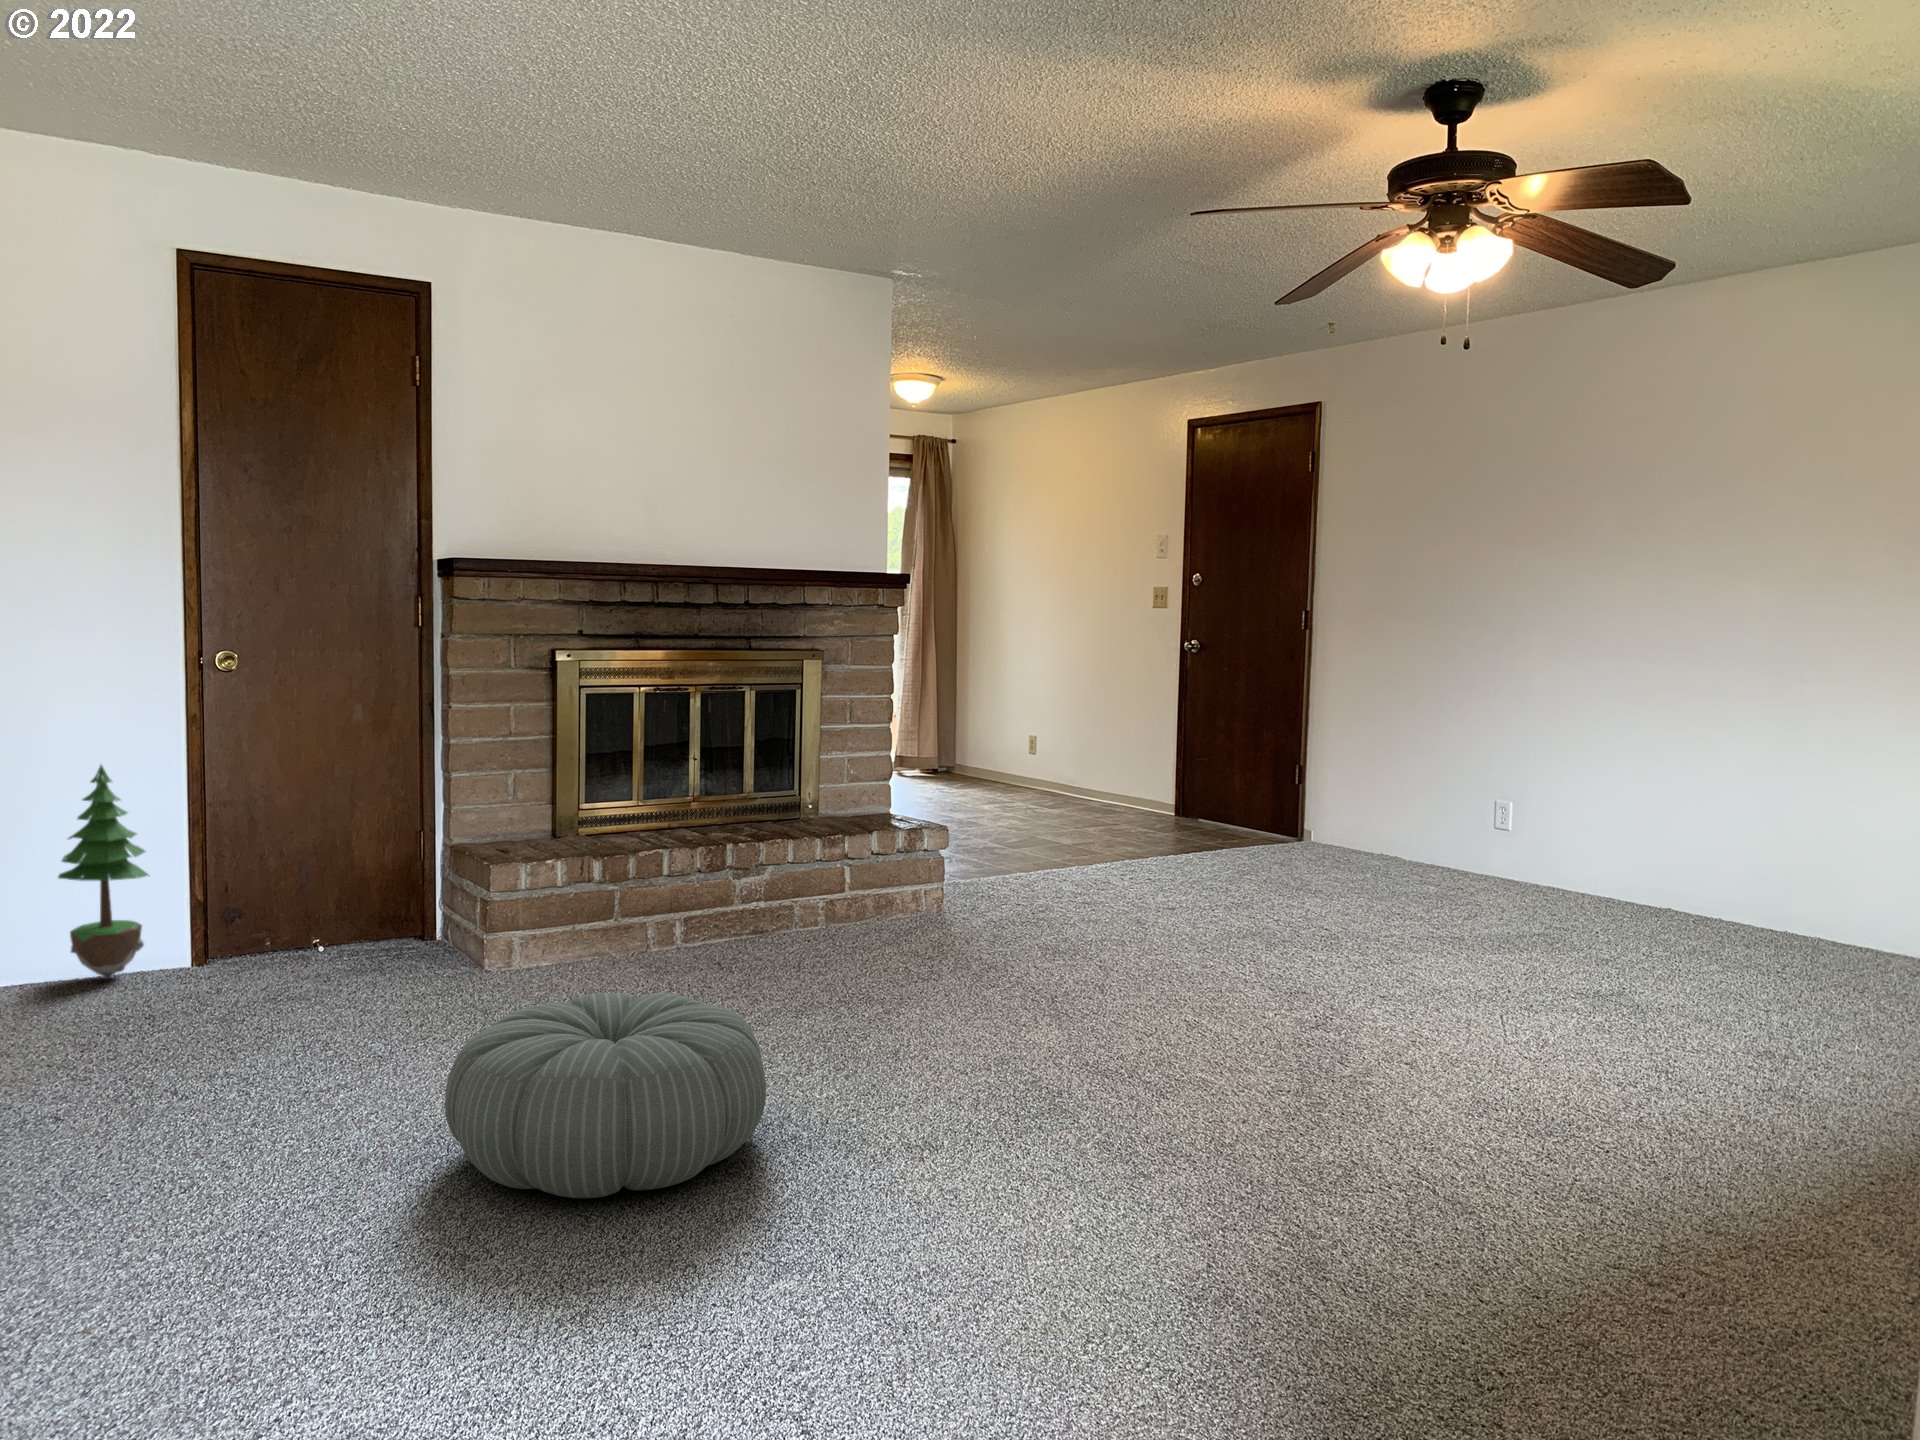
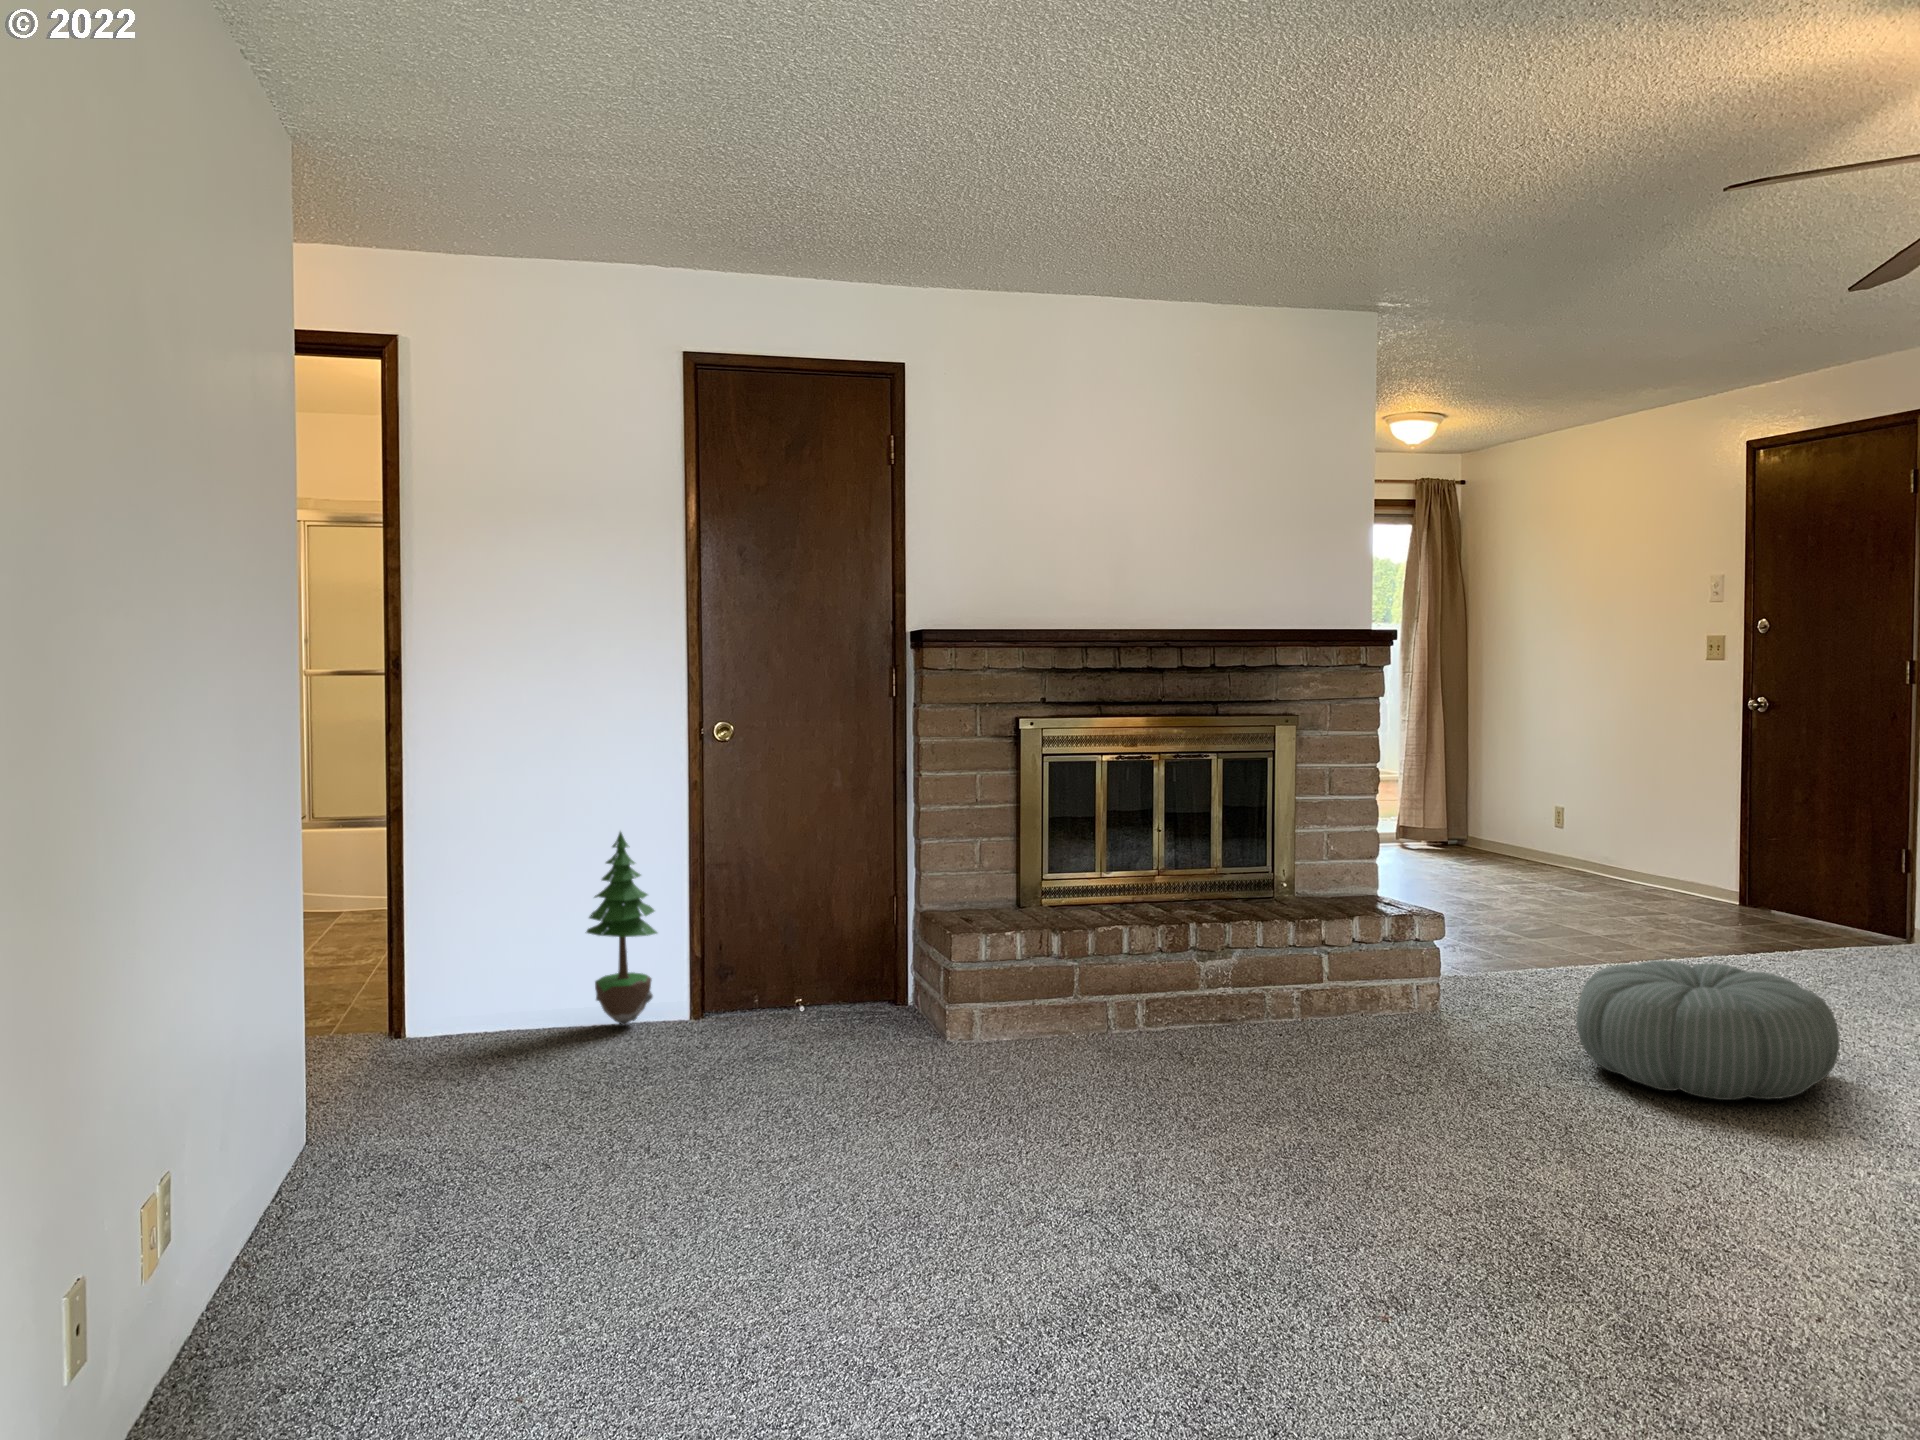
pouf: present [445,993,766,1198] -> present [1576,961,1840,1100]

